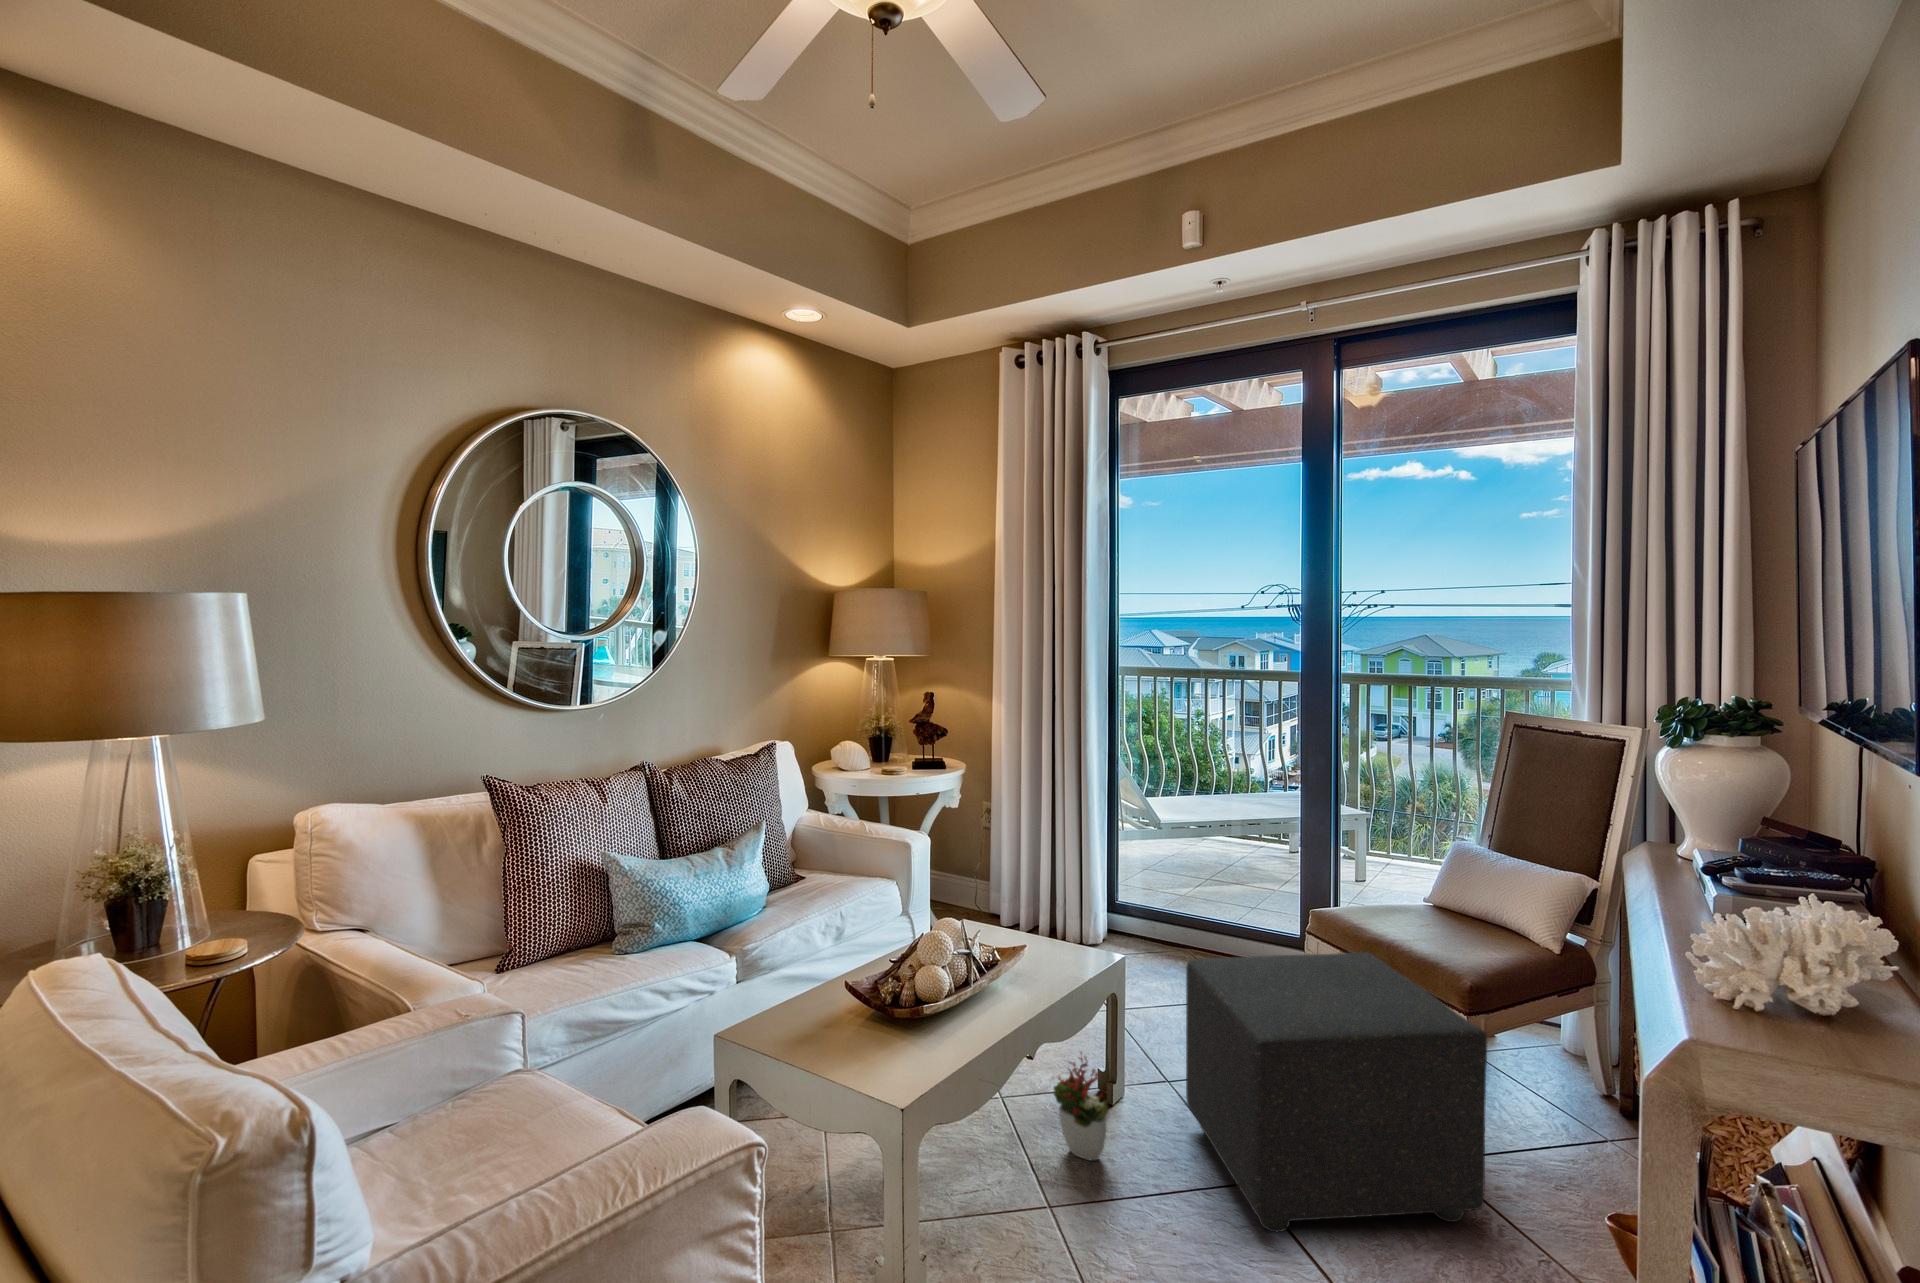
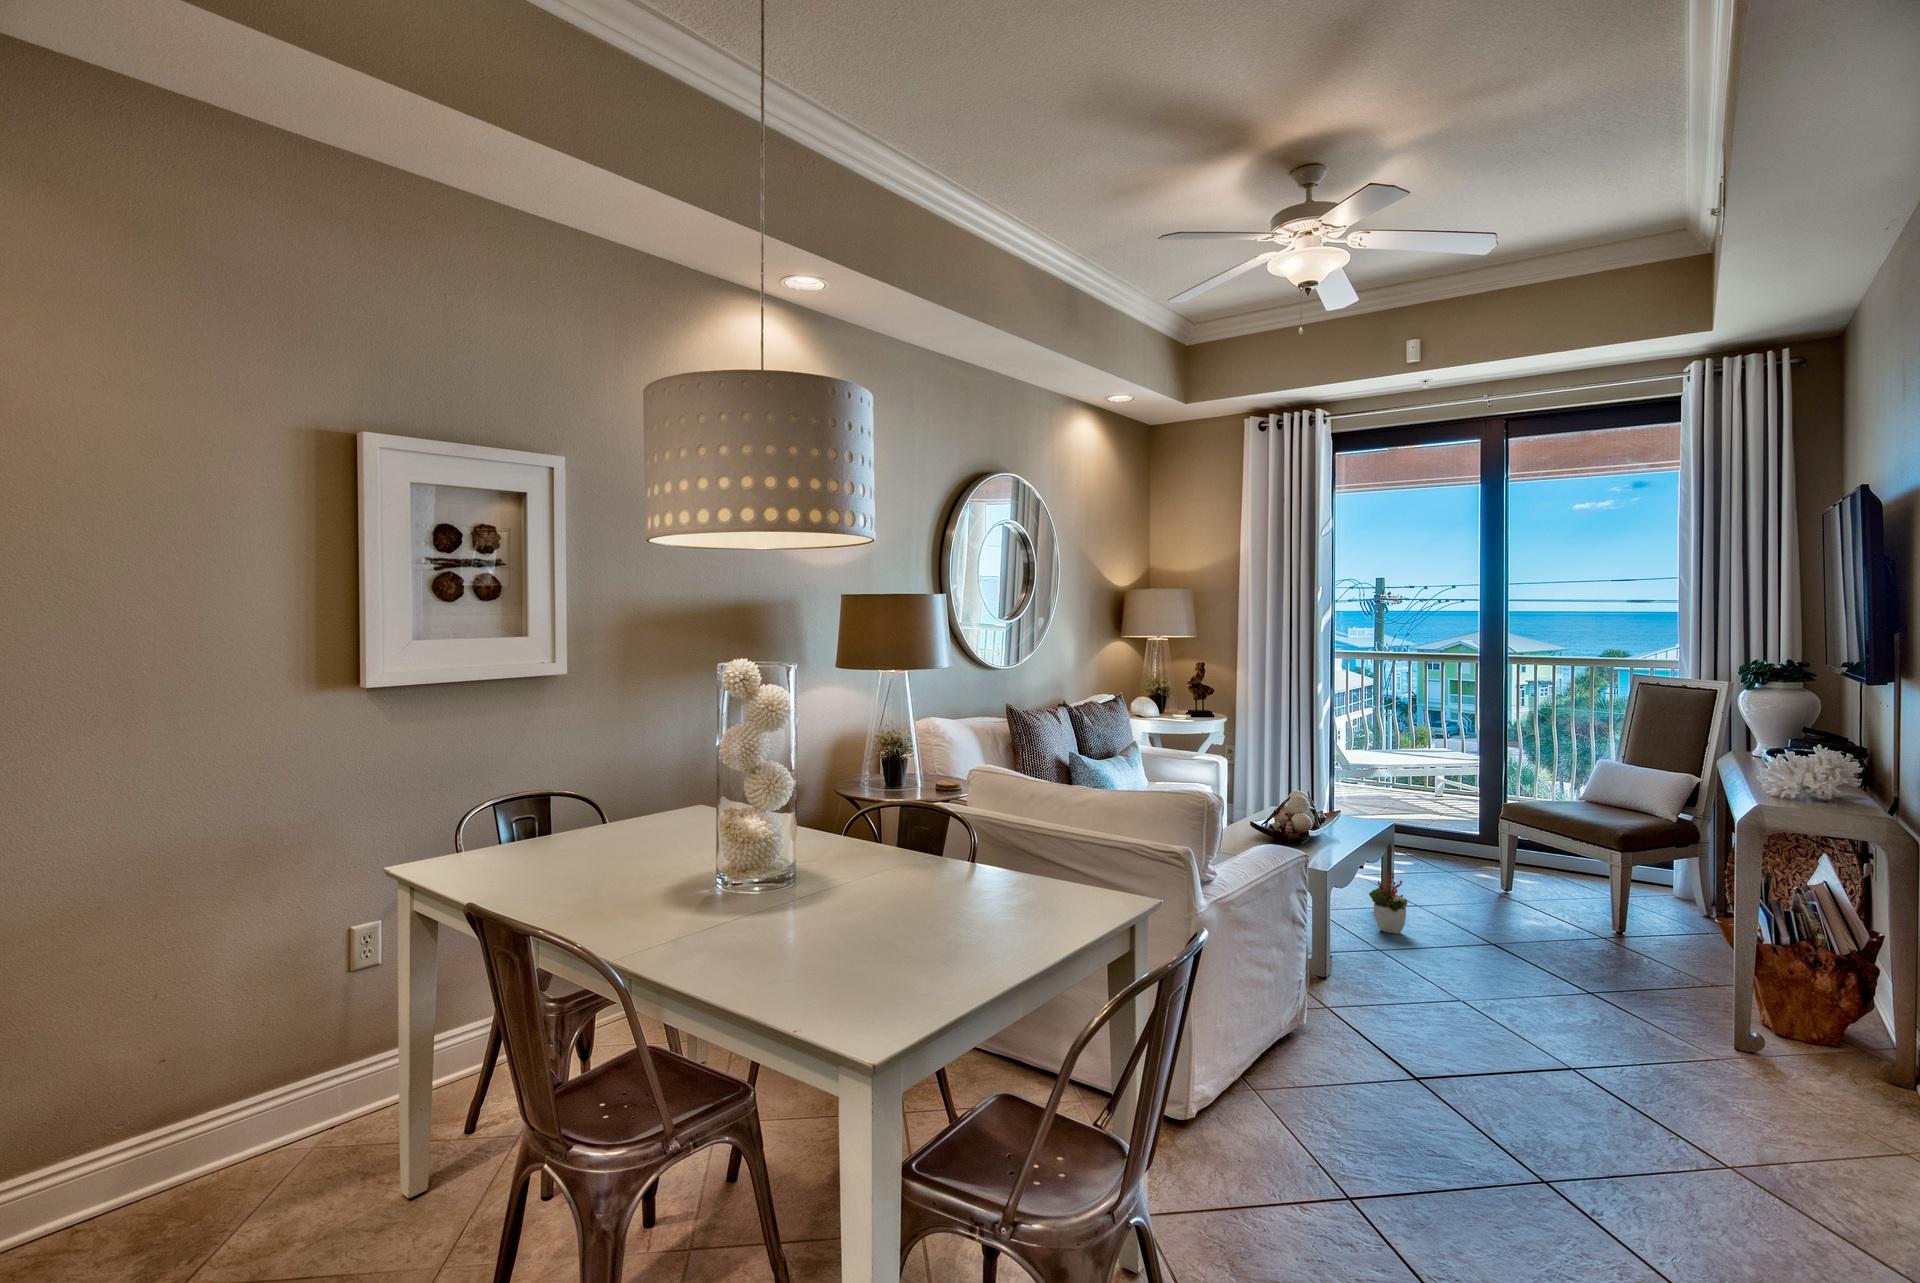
ottoman: present [1186,952,1488,1232] -> none [1445,818,1642,957]

